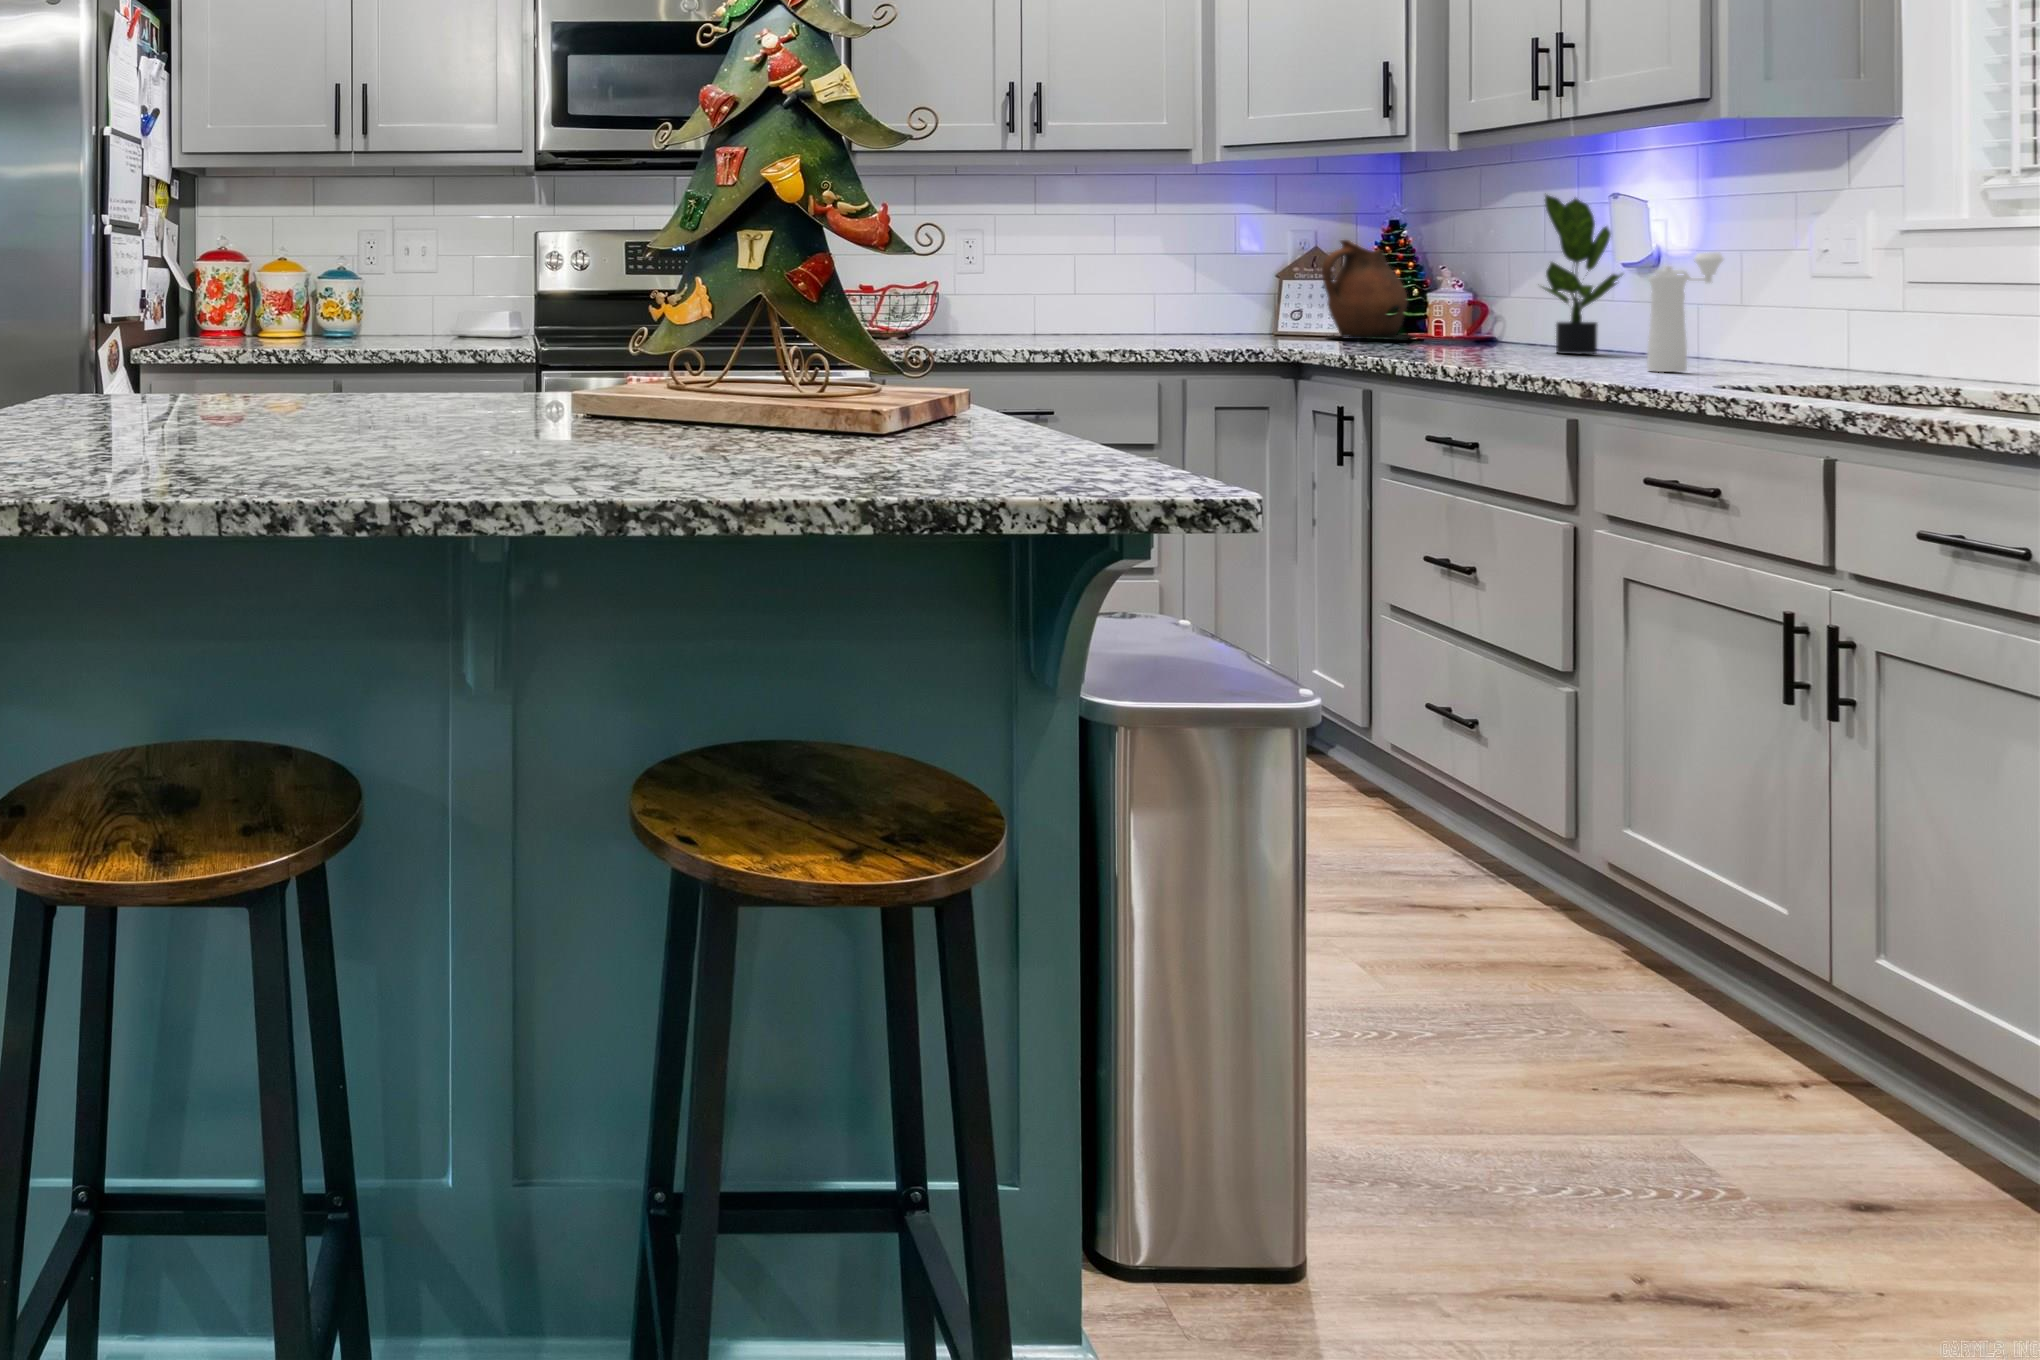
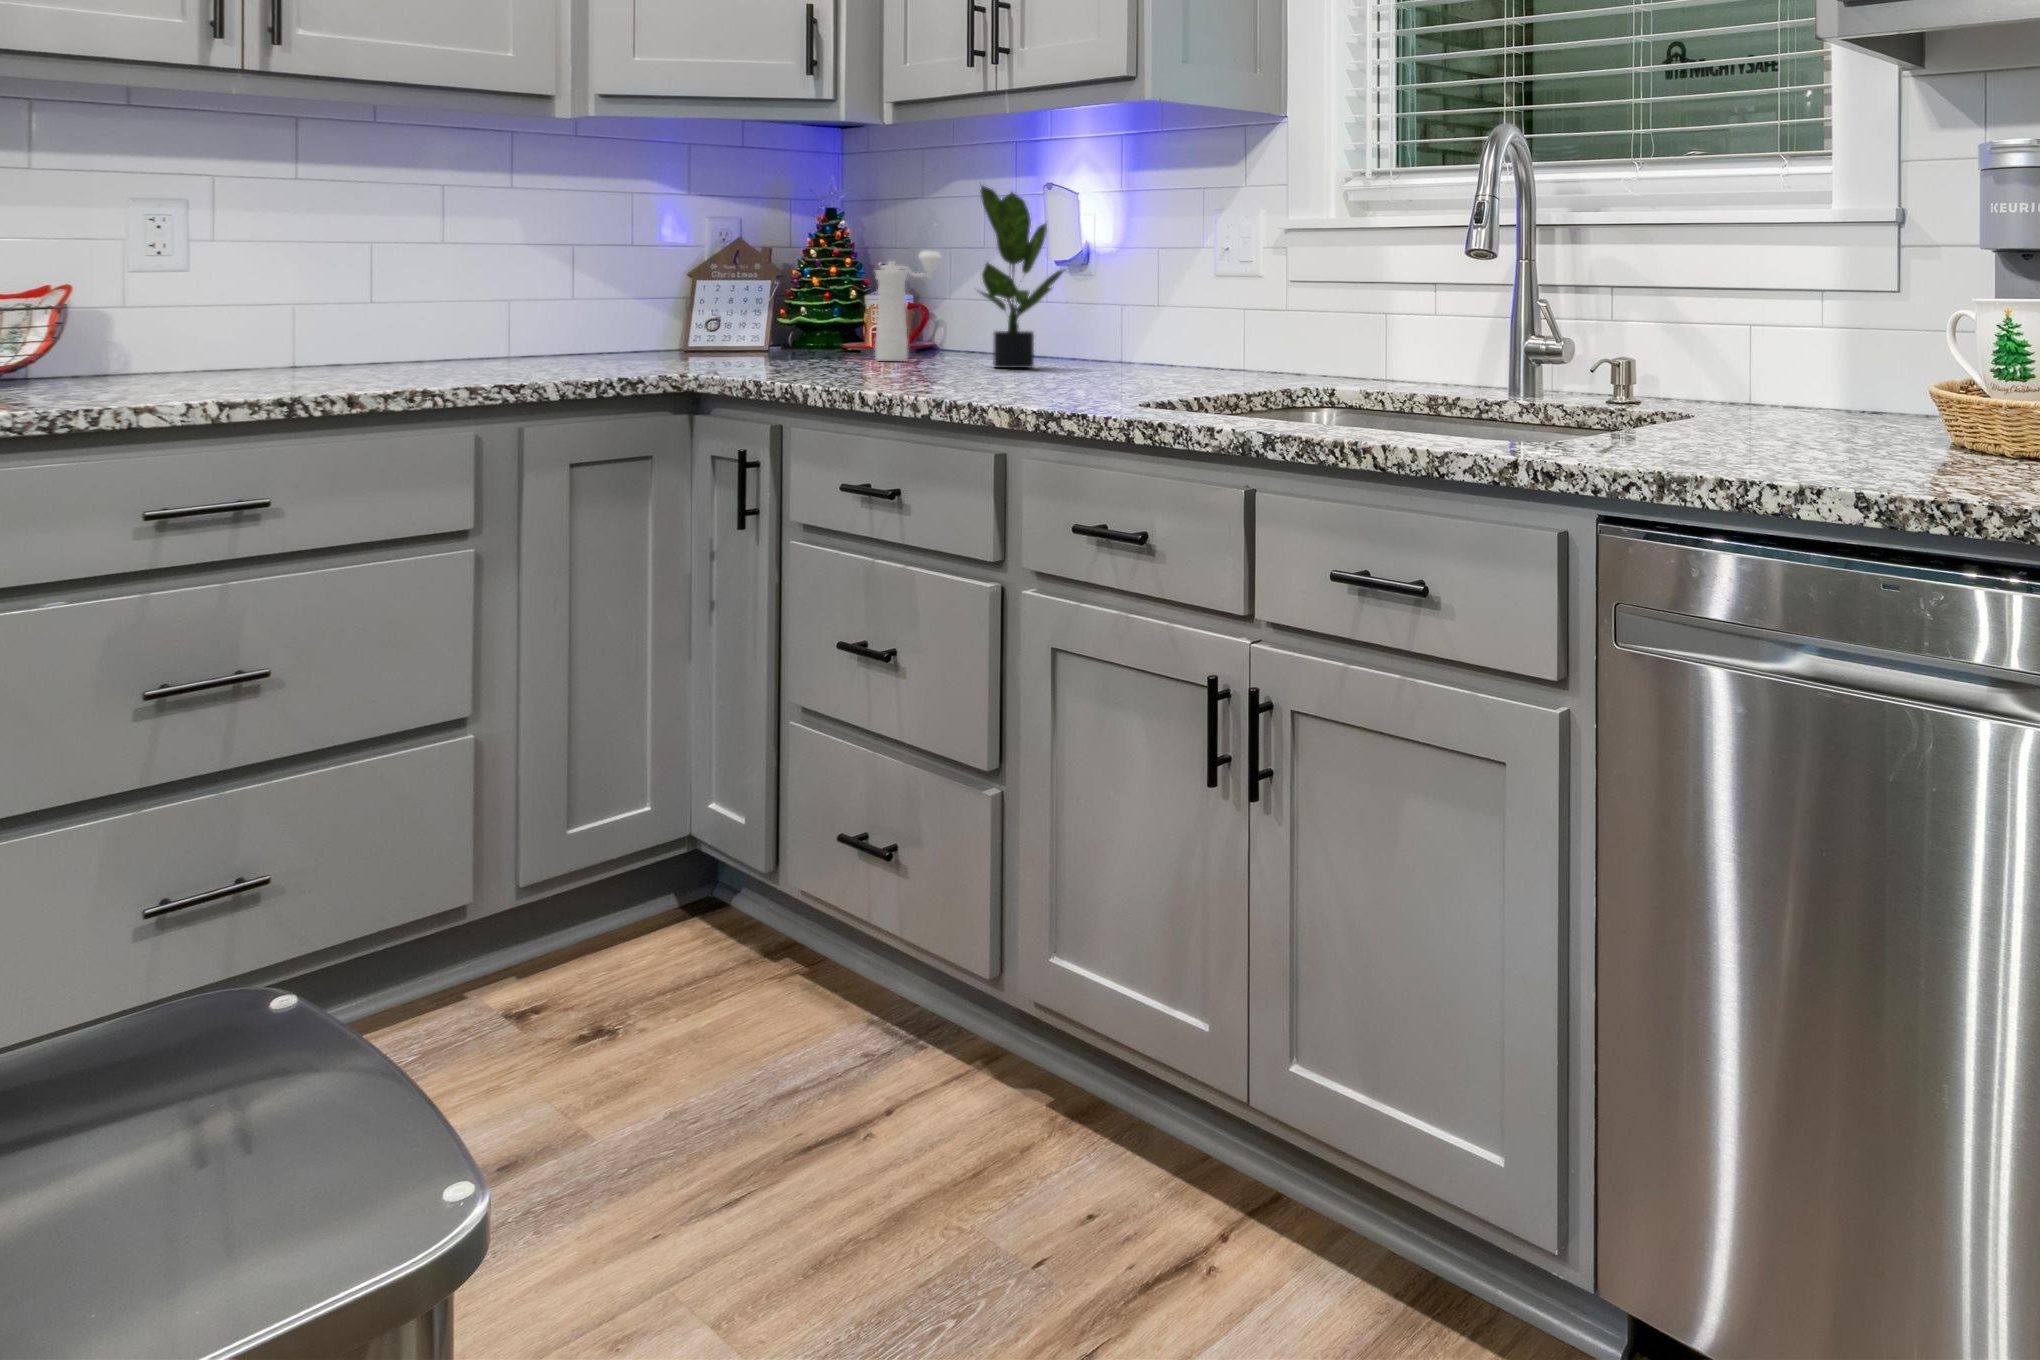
ceramic pitcher: present [1322,240,1409,339] -> none [740,230,851,353]
pepper mill: present [1647,253,1723,372] -> present [875,251,942,361]

